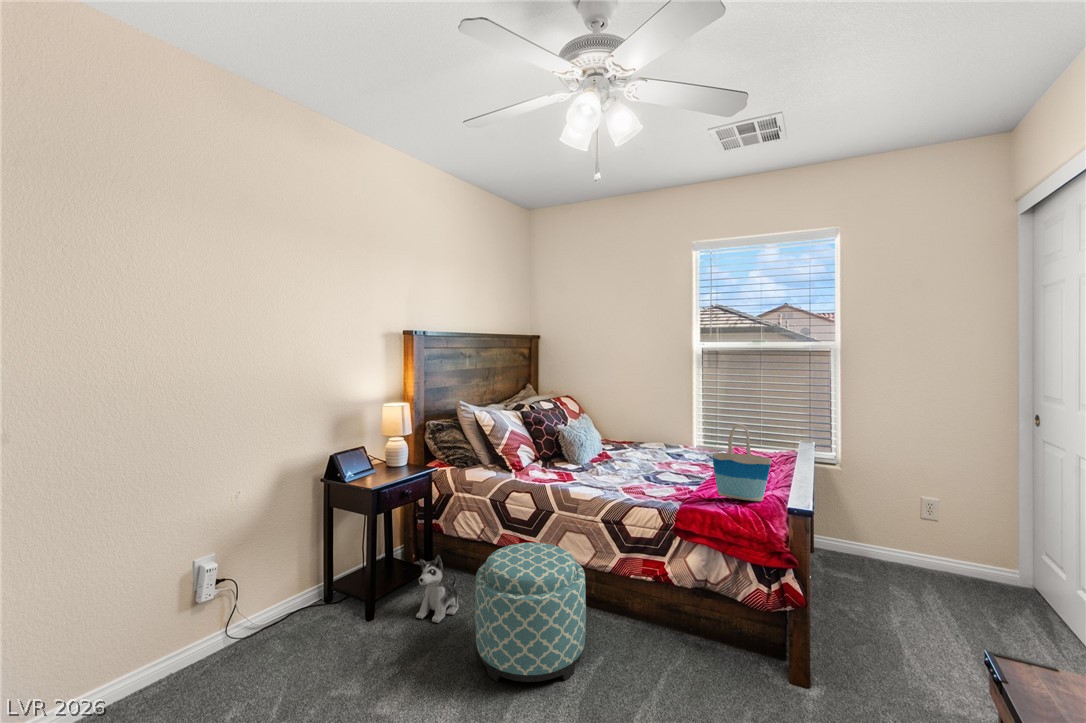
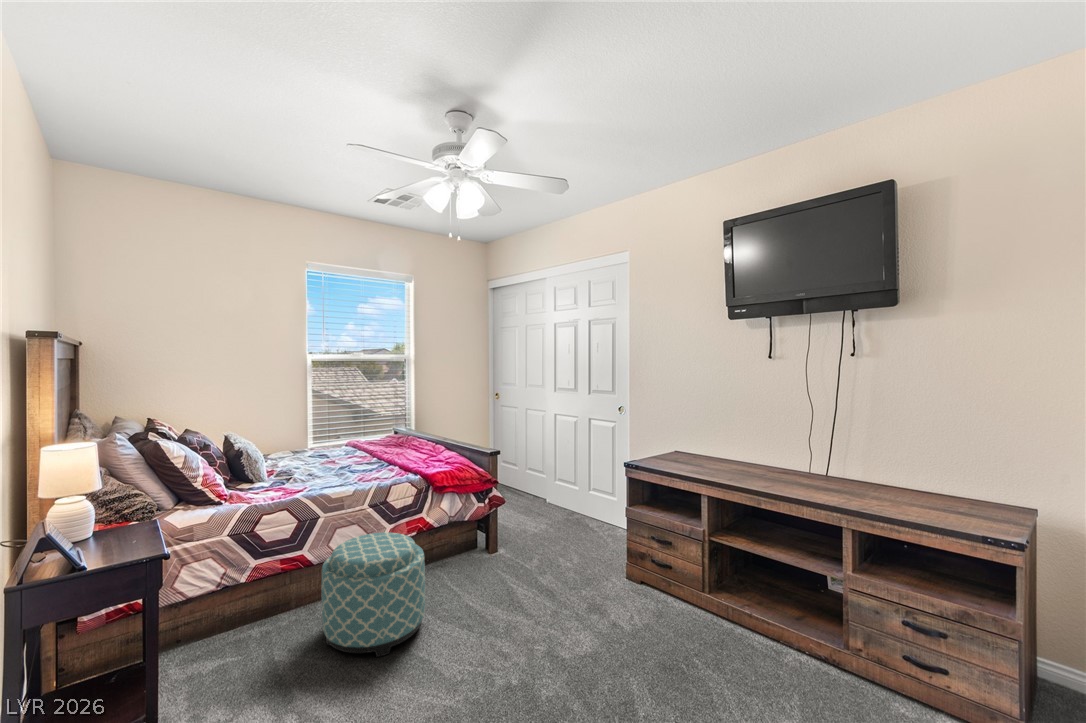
tote bag: present [713,424,772,501] -> none [432,407,465,459]
plush toy: present [416,555,459,623] -> none [208,607,260,694]

